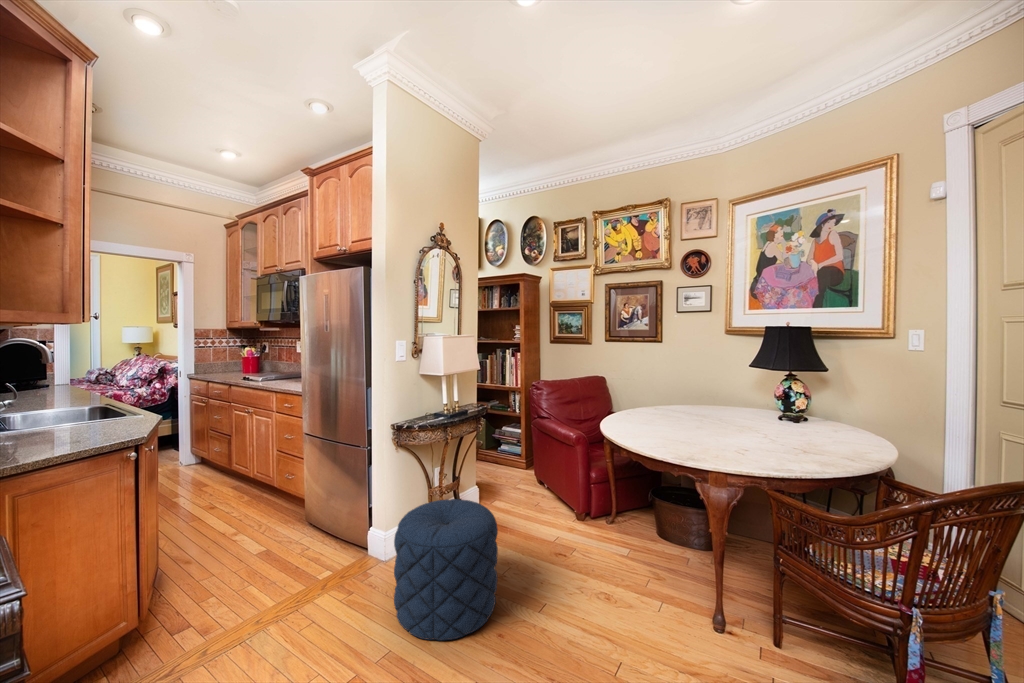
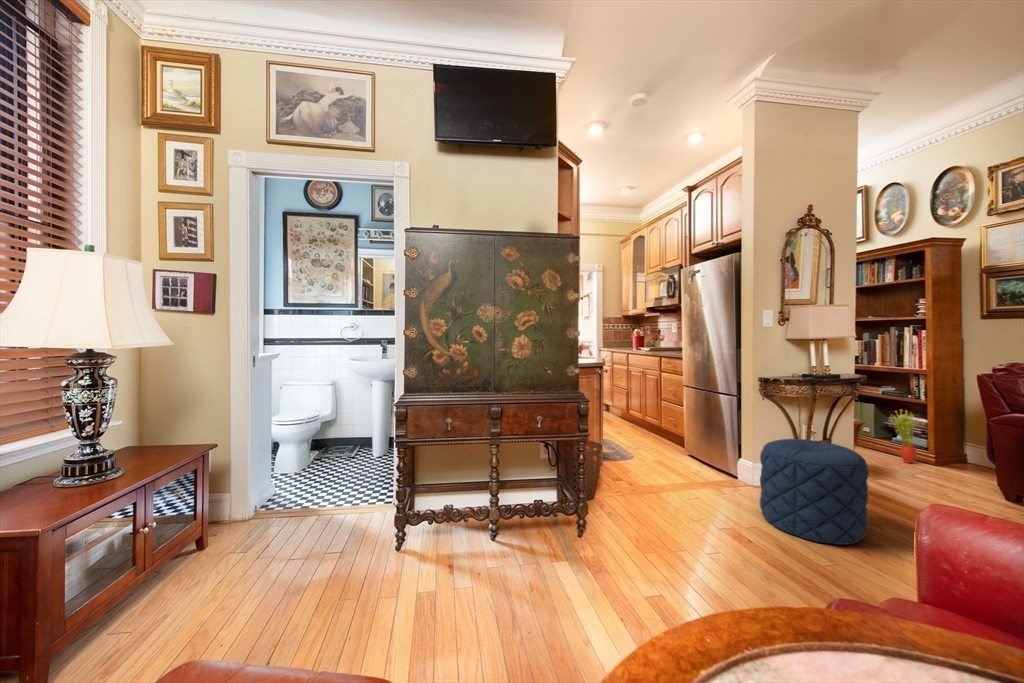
potted plant: none [498,423,517,471] -> present [891,410,919,463]

